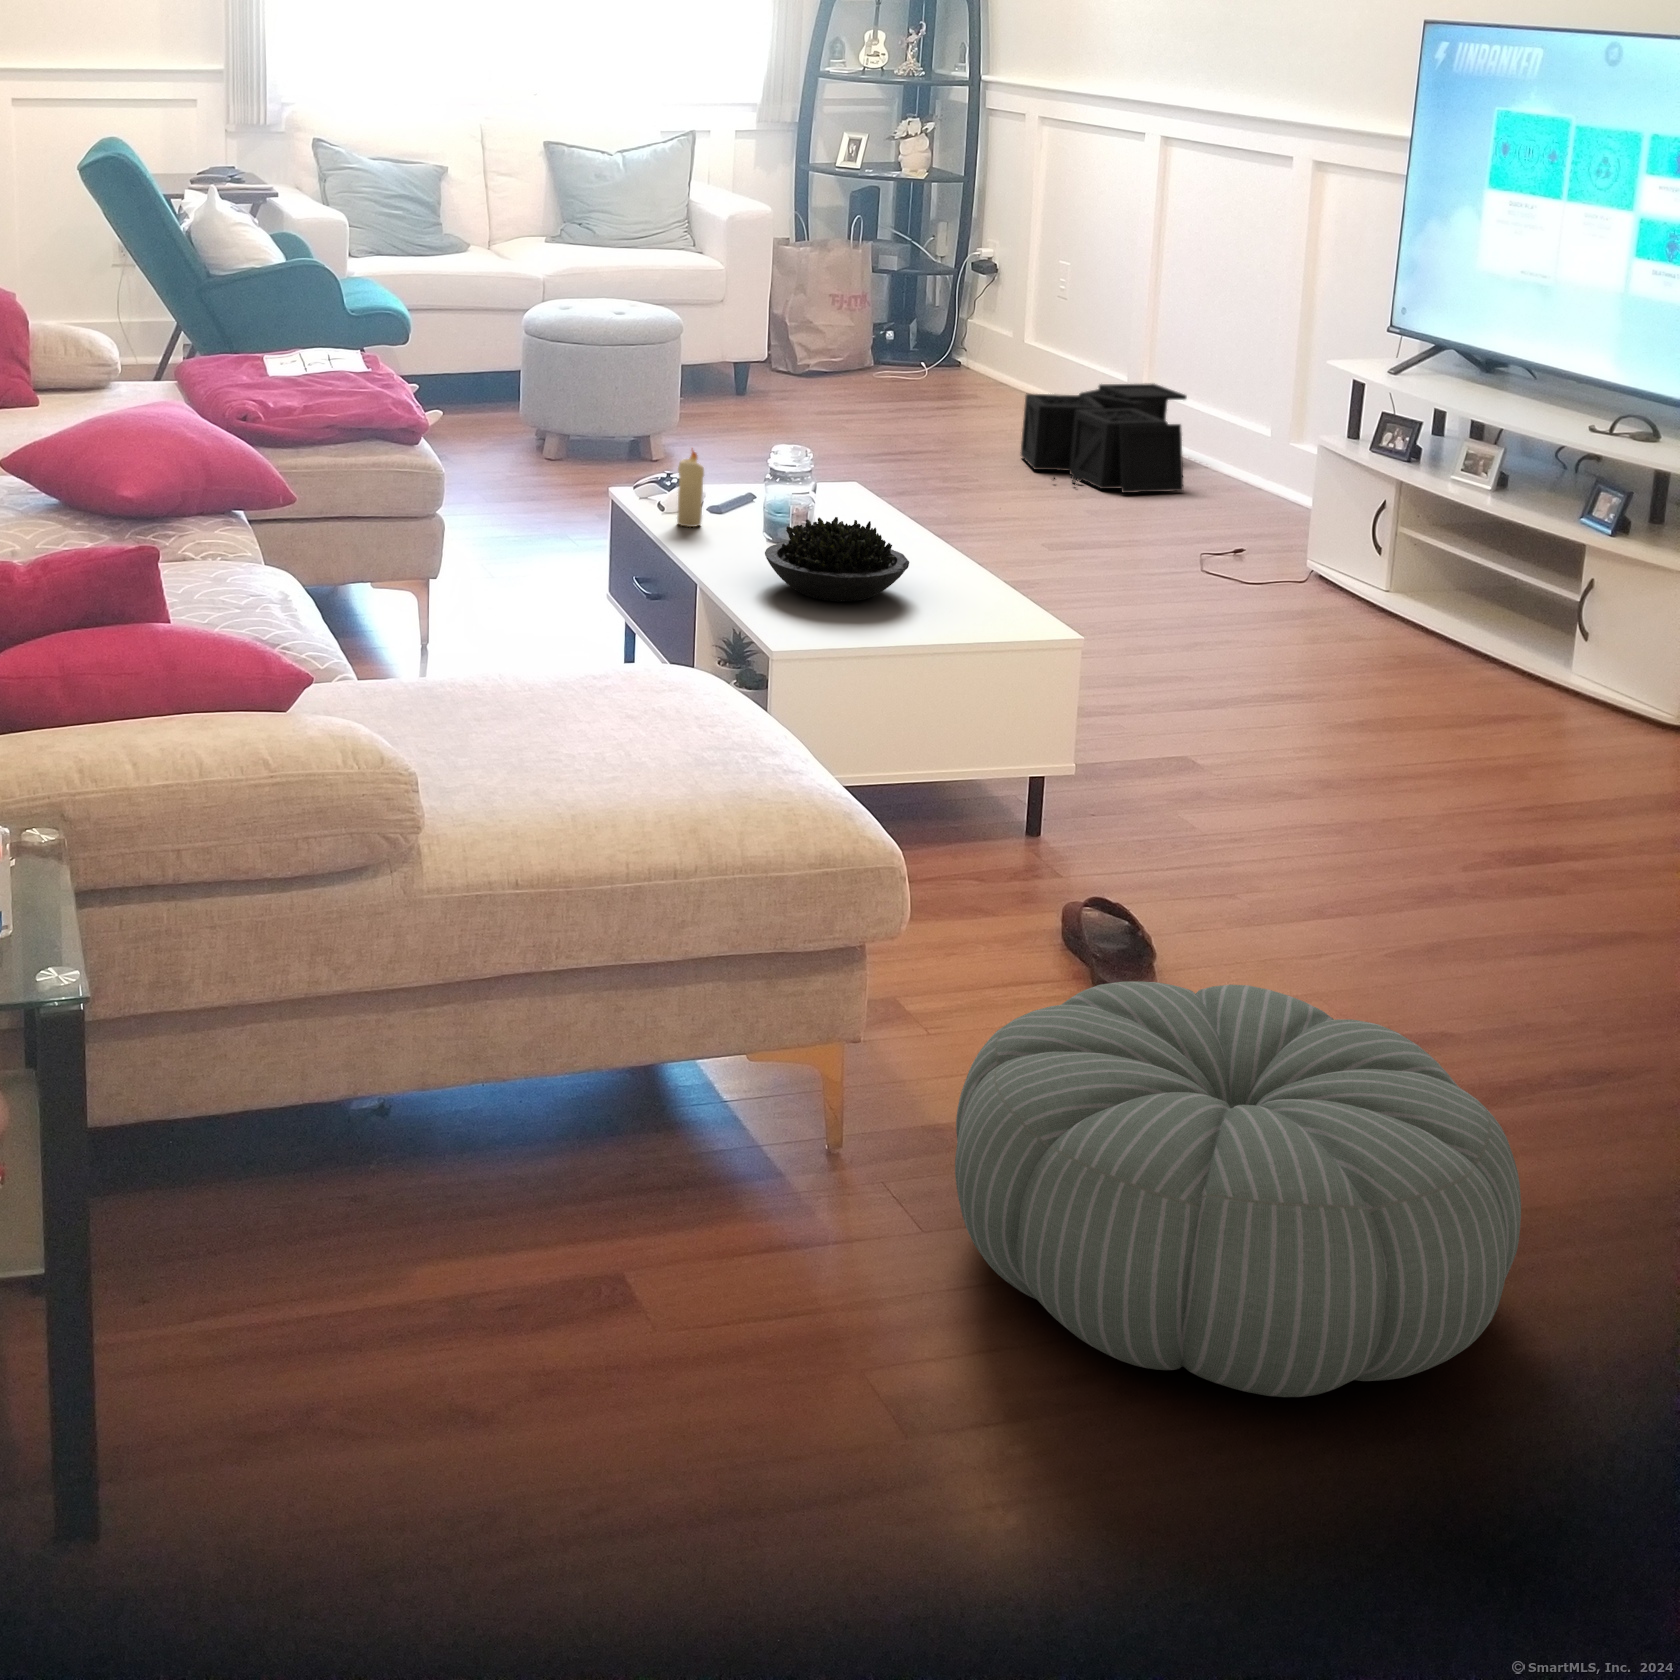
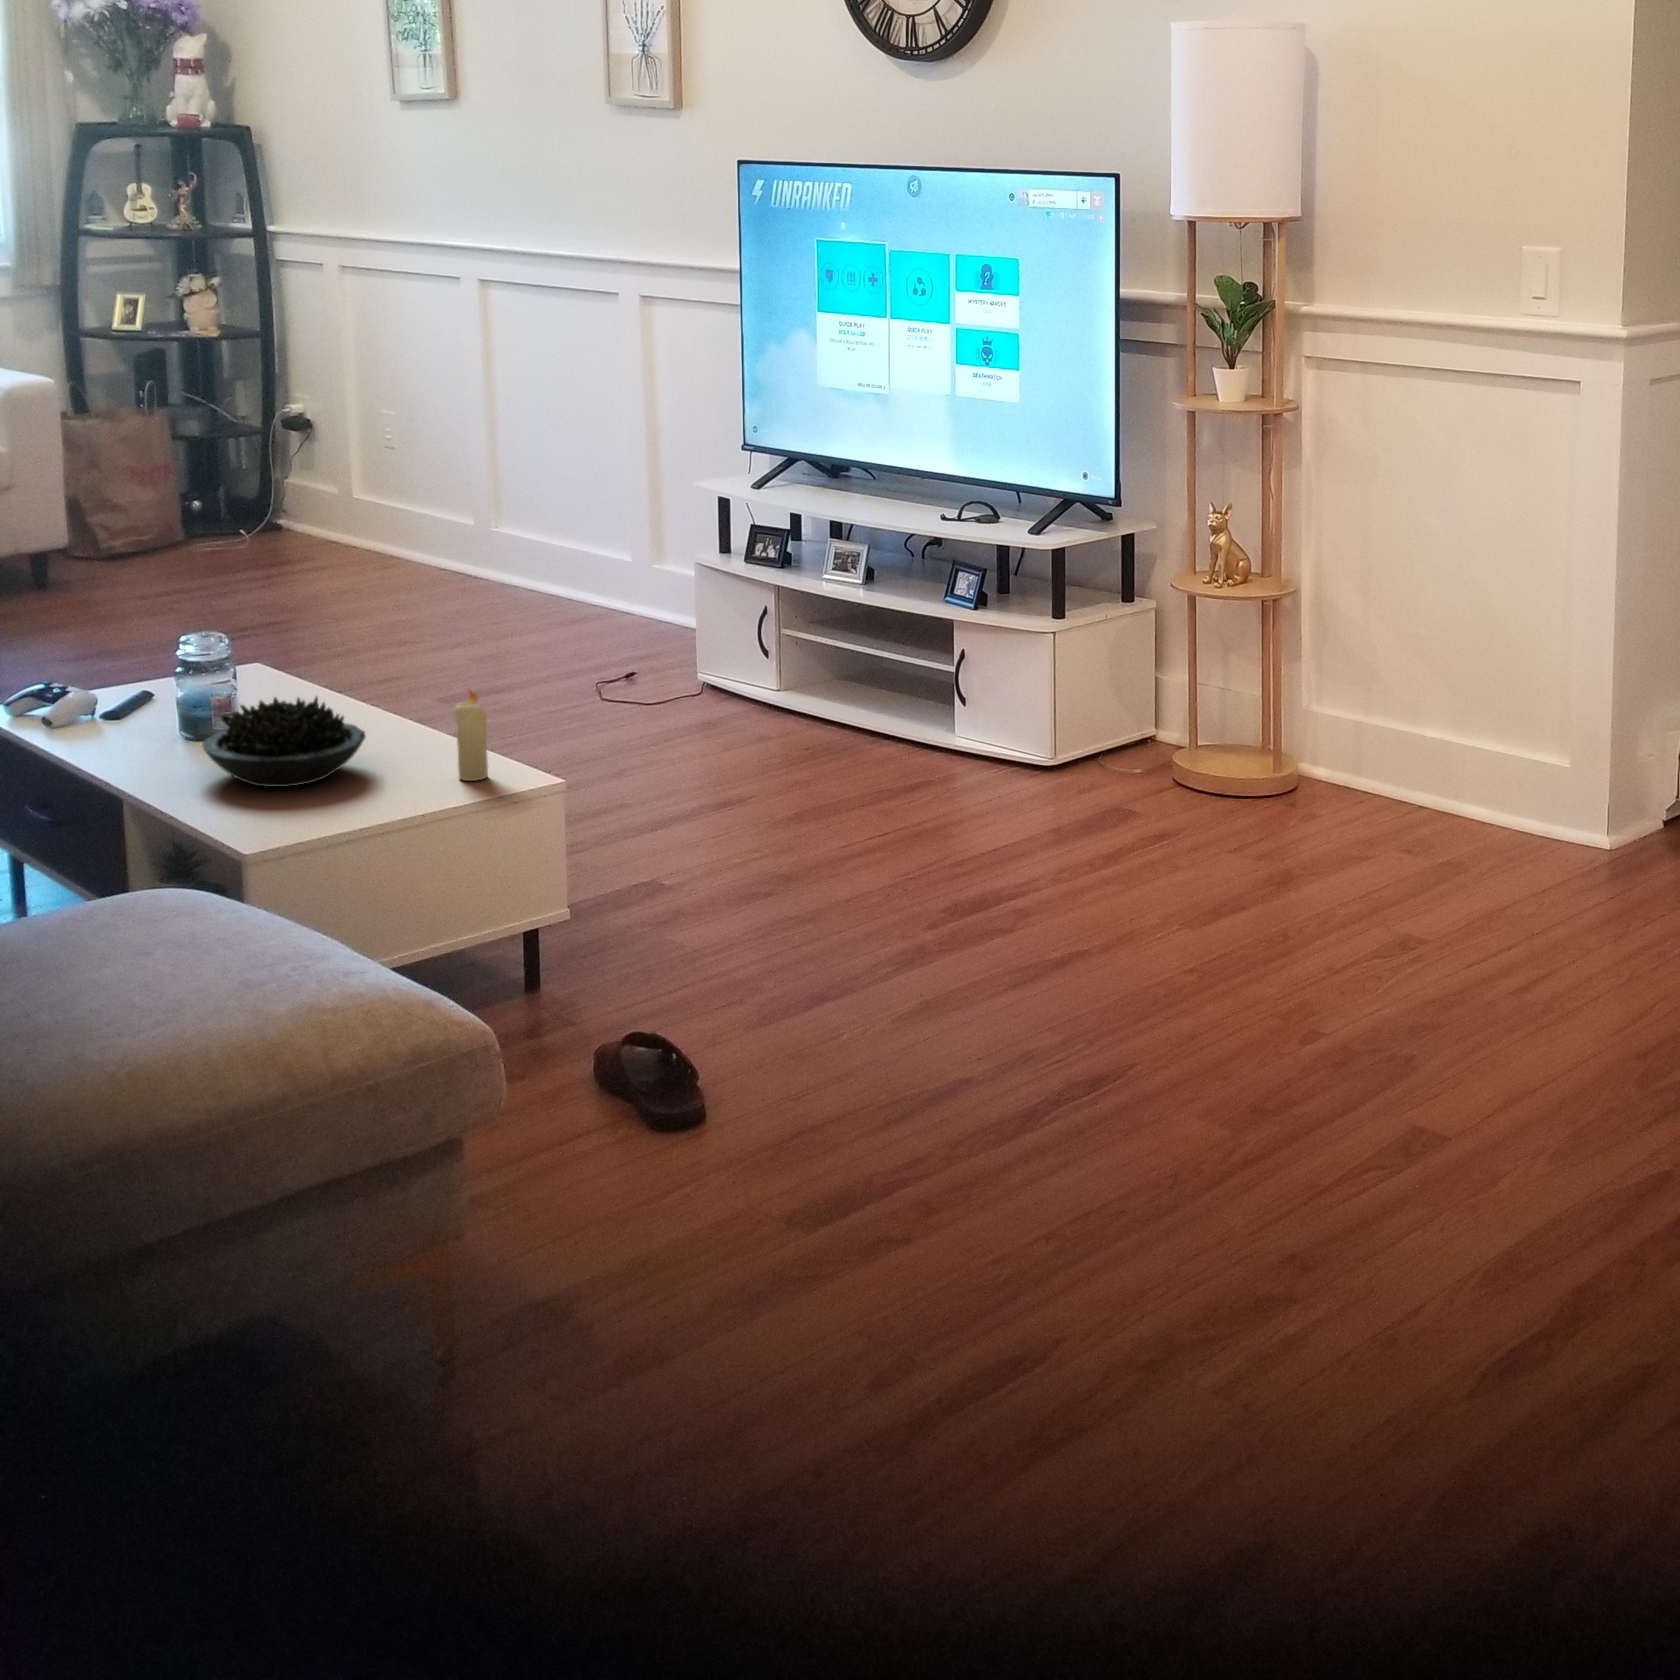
storage bin: present [1020,383,1187,493] -> none [379,524,557,636]
candle: present [677,448,704,527] -> present [455,691,488,781]
pouf: present [955,981,1521,1397] -> none [596,1075,1126,1465]

